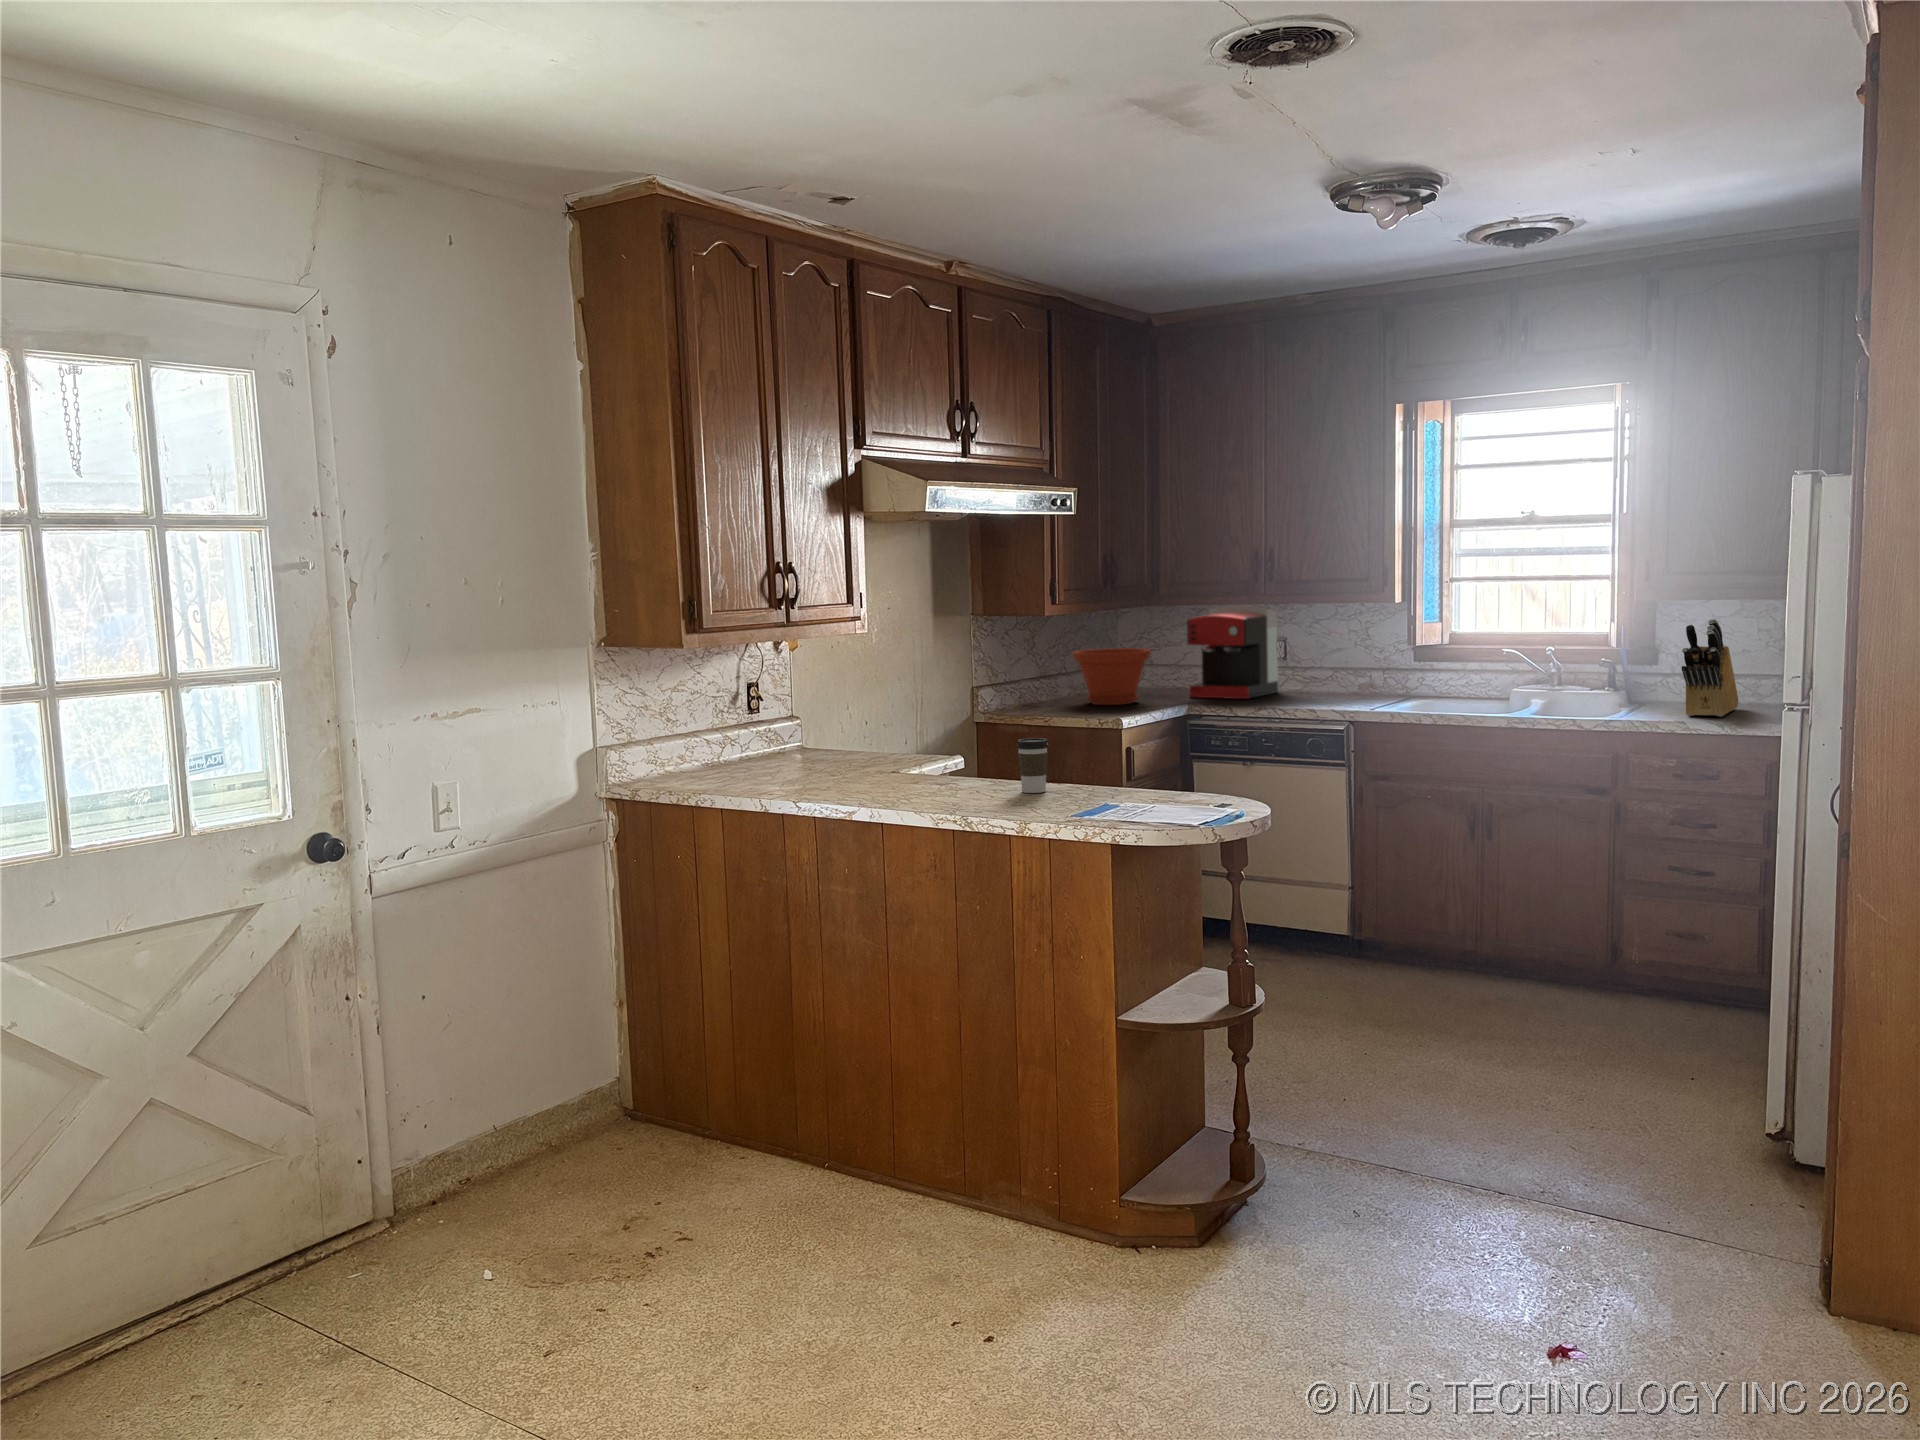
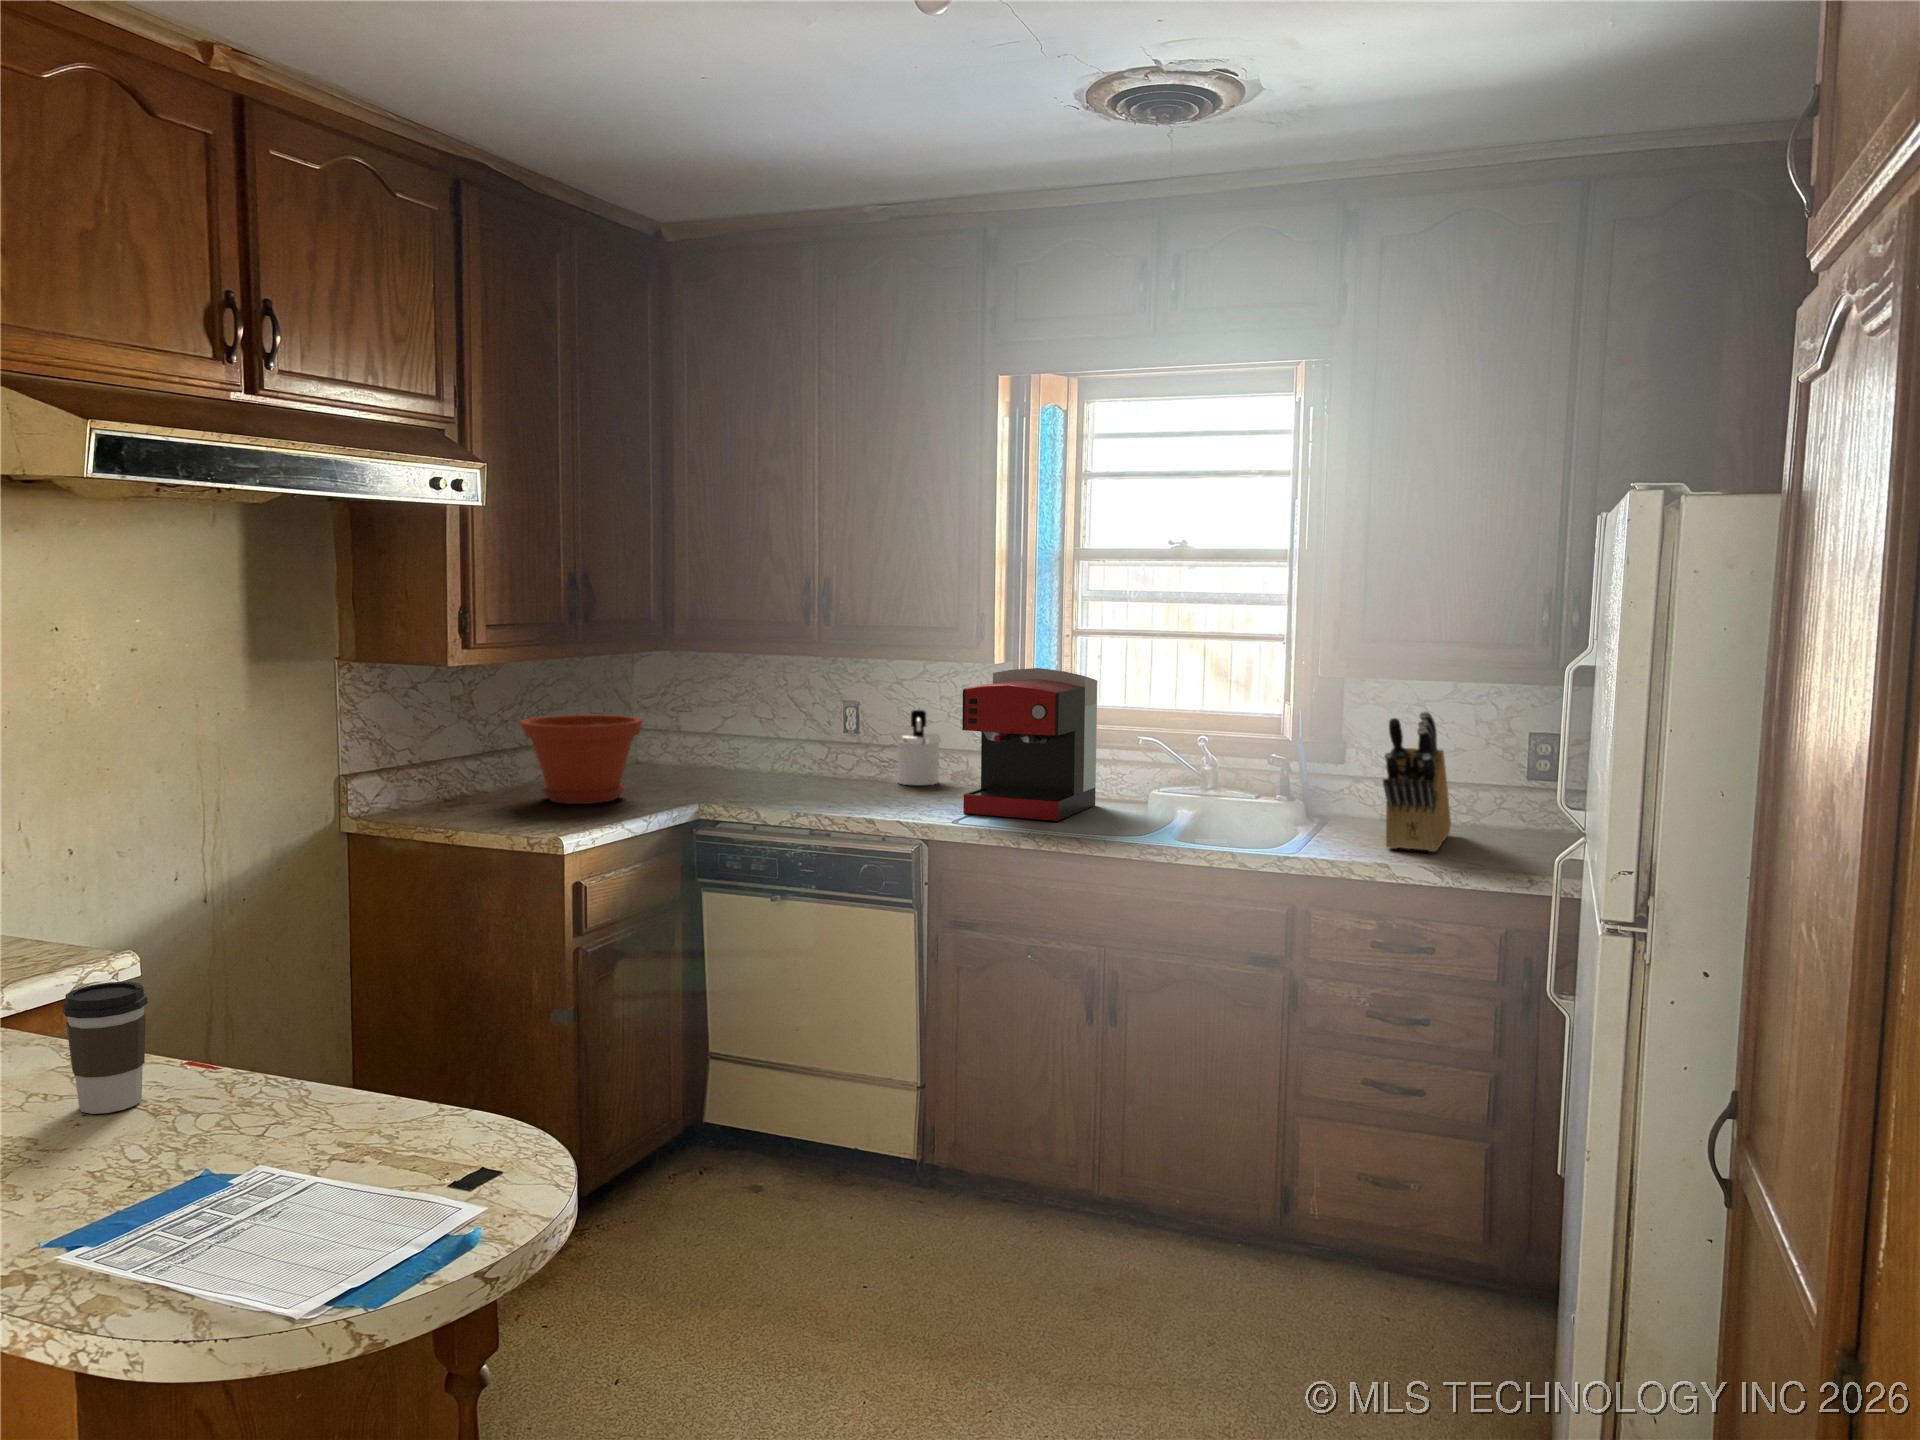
coffee maker: present [1187,605,1278,699] -> present [962,668,1097,821]
soap dispenser: none [1319,640,1351,692] -> present [896,710,941,786]

